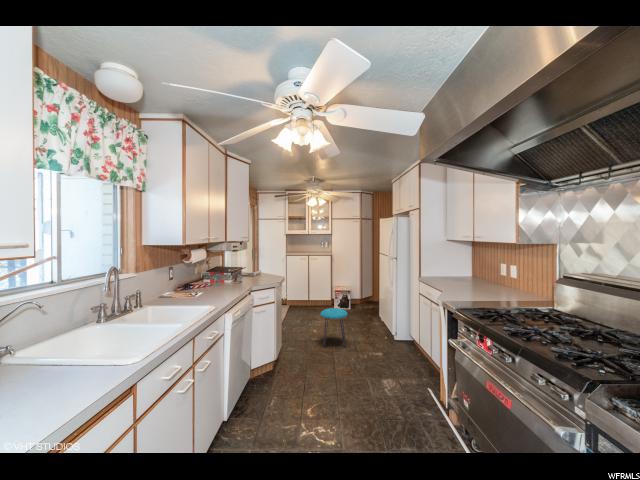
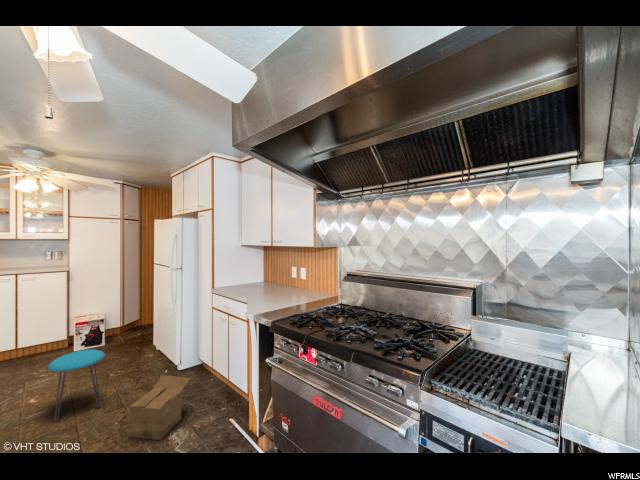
cardboard box: none [359,337,399,380] -> present [130,375,190,440]

